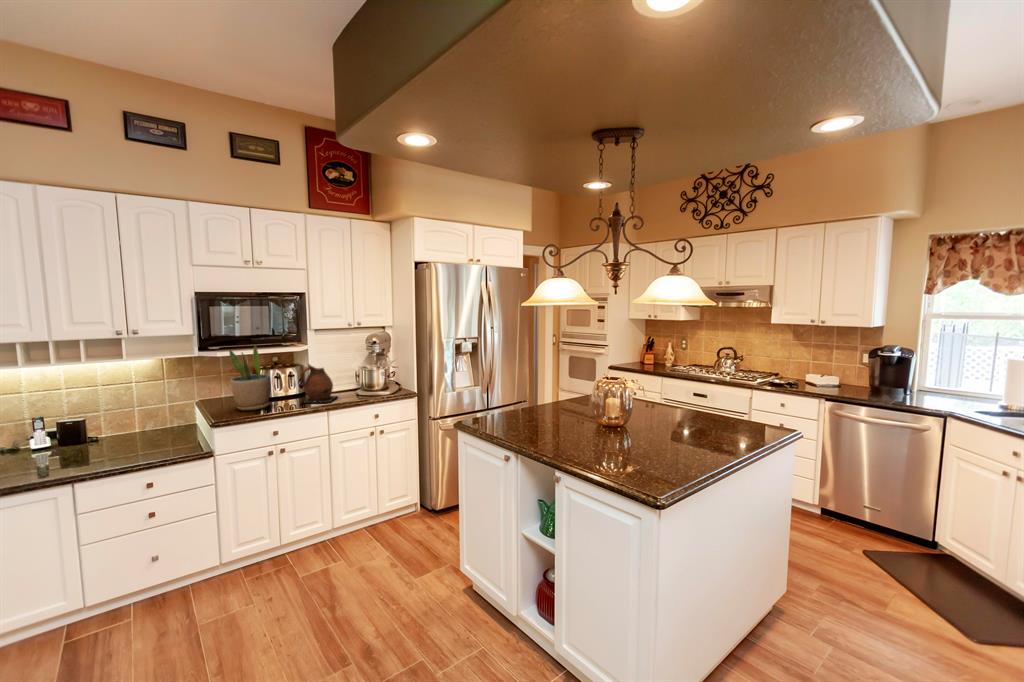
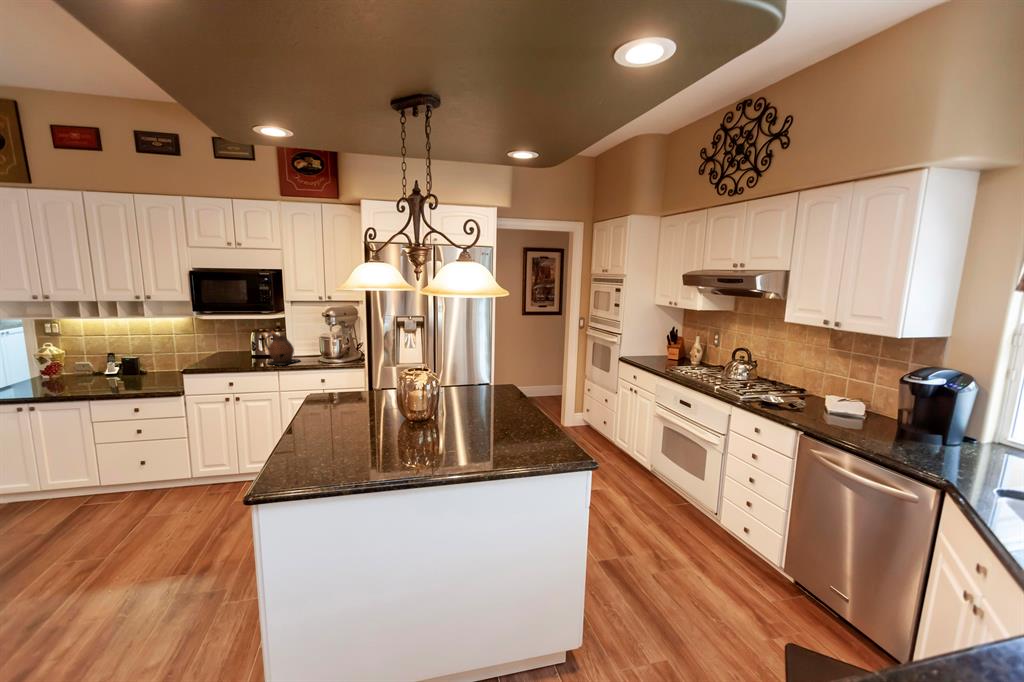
potted plant: present [229,346,271,410] -> none [207,313,243,364]

